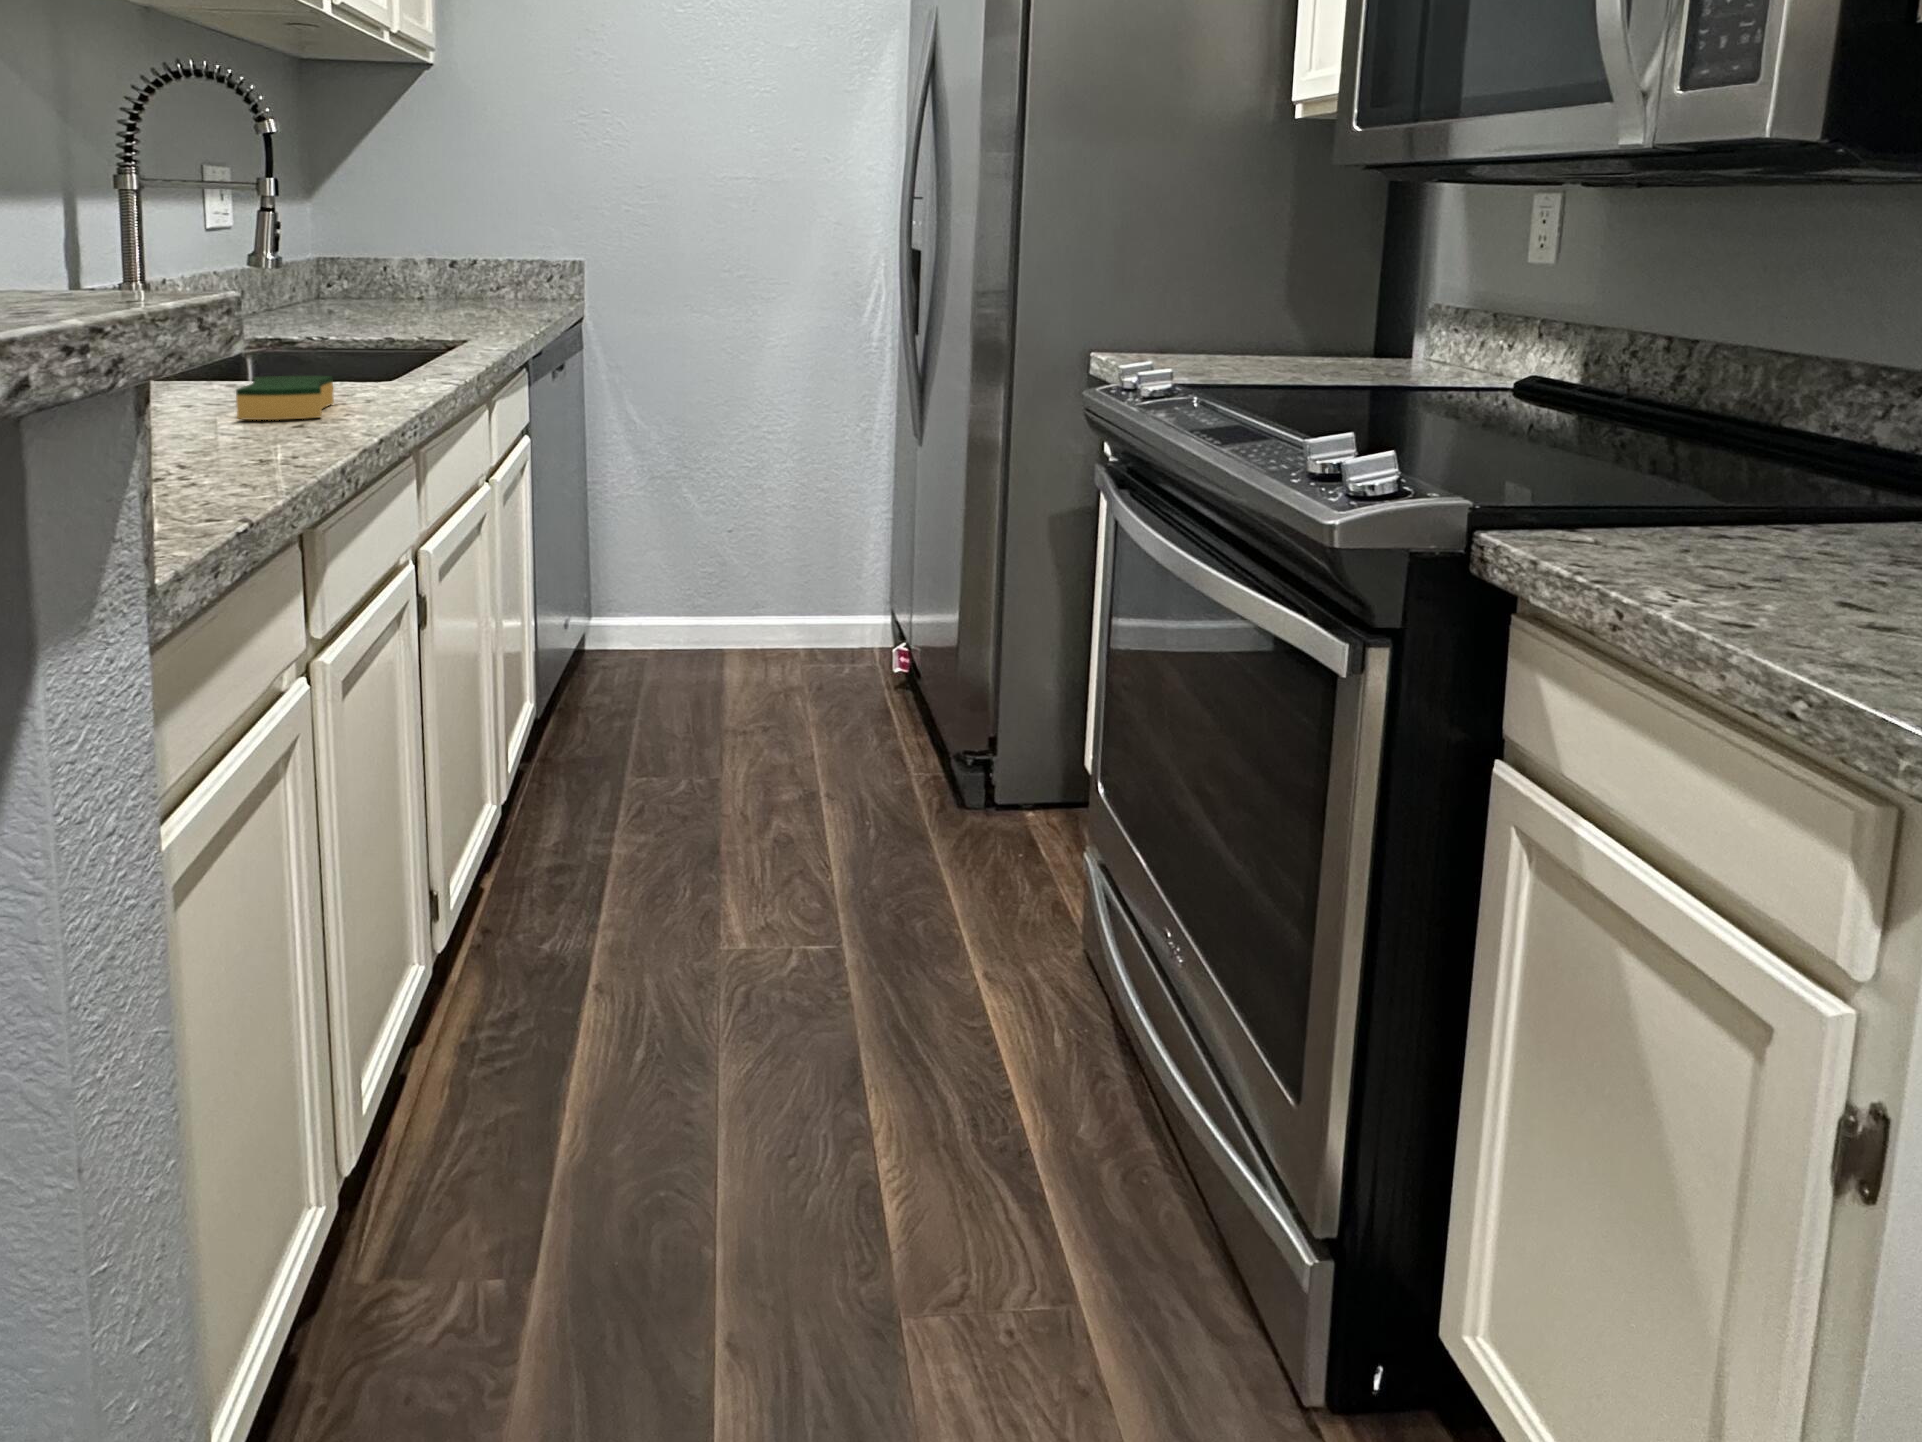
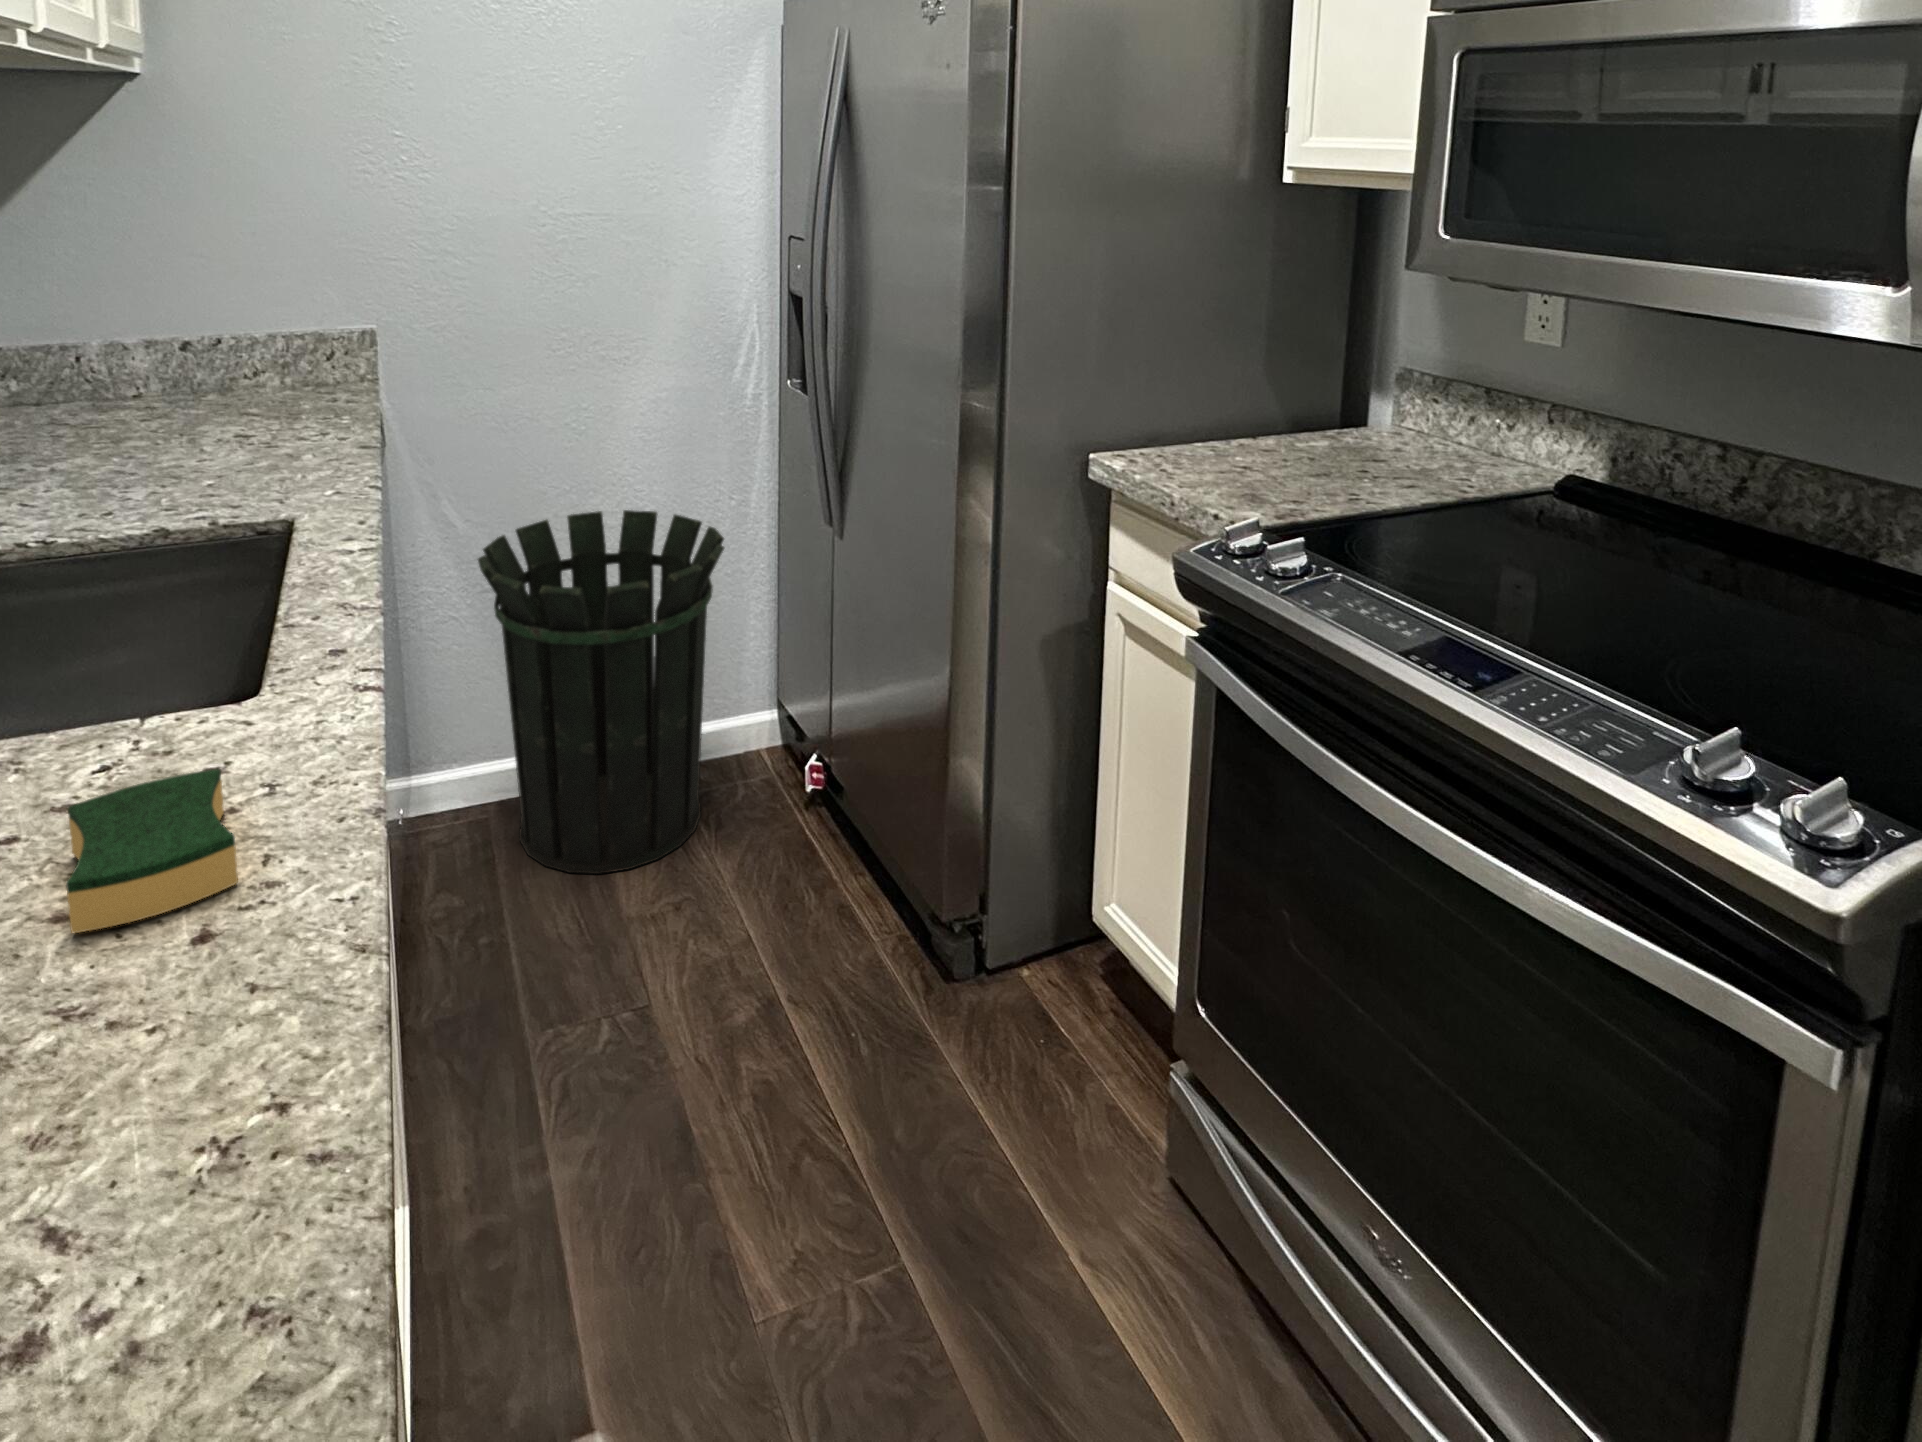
waste bin: none [638,426,837,707] -> present [478,510,724,874]

